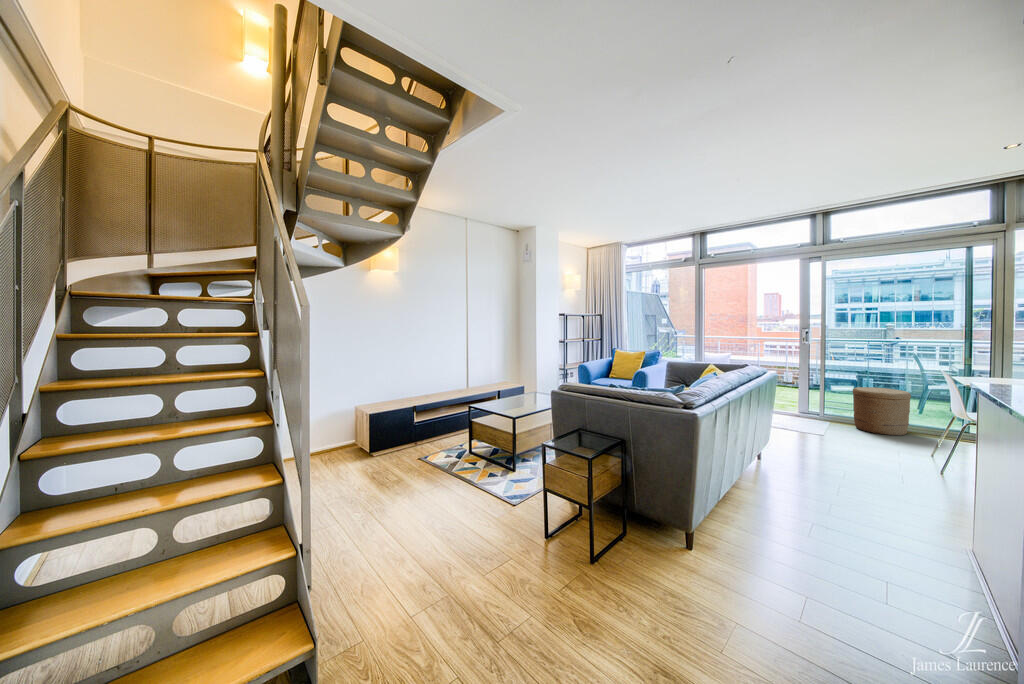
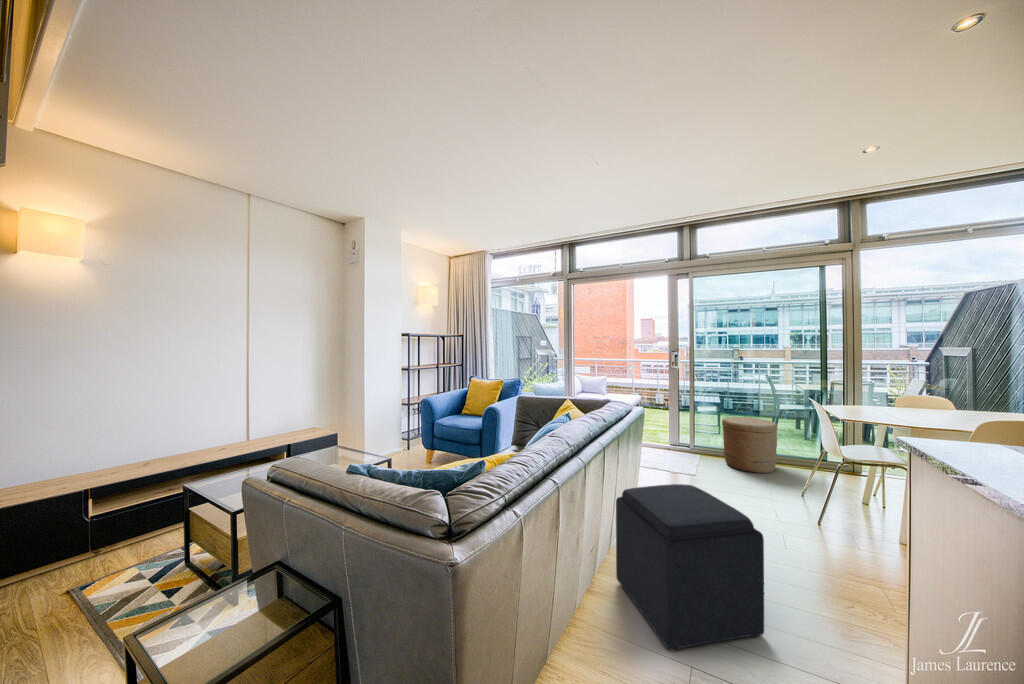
ottoman: none [759,417,873,508] -> present [616,484,764,651]

